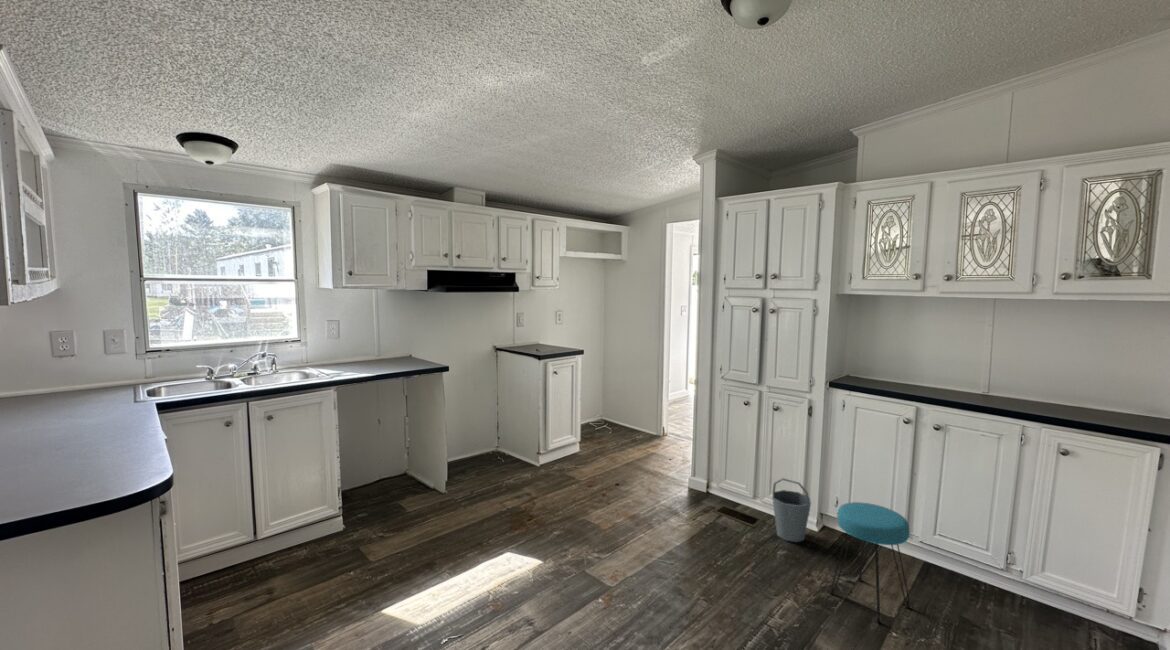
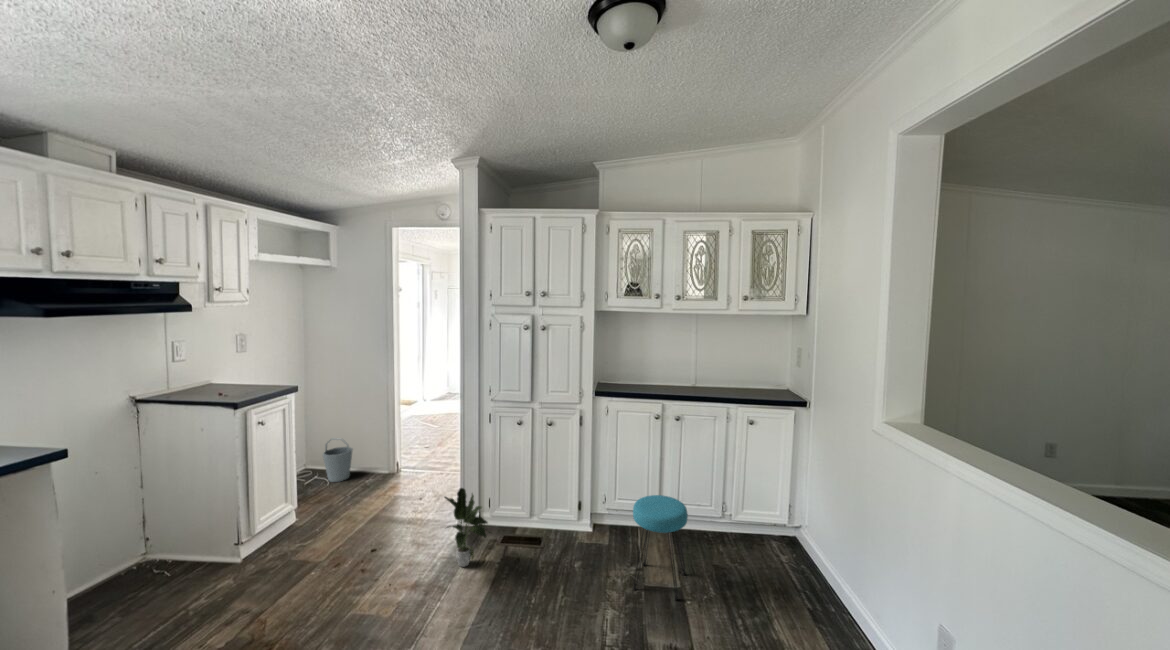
potted plant: none [659,448,704,517] -> present [444,488,491,567]
bucket: present [772,478,811,542] -> present [323,438,353,482]

